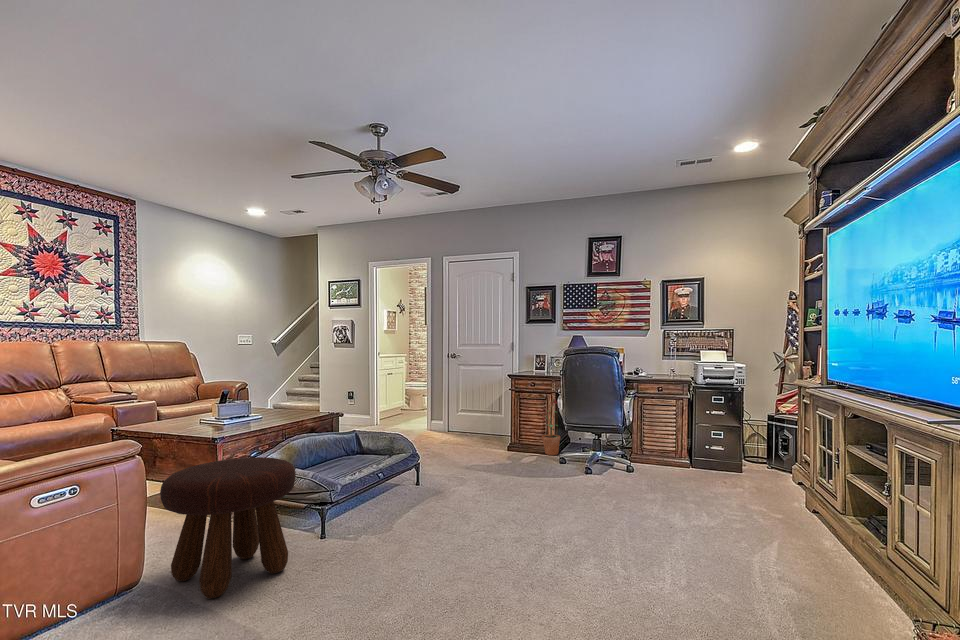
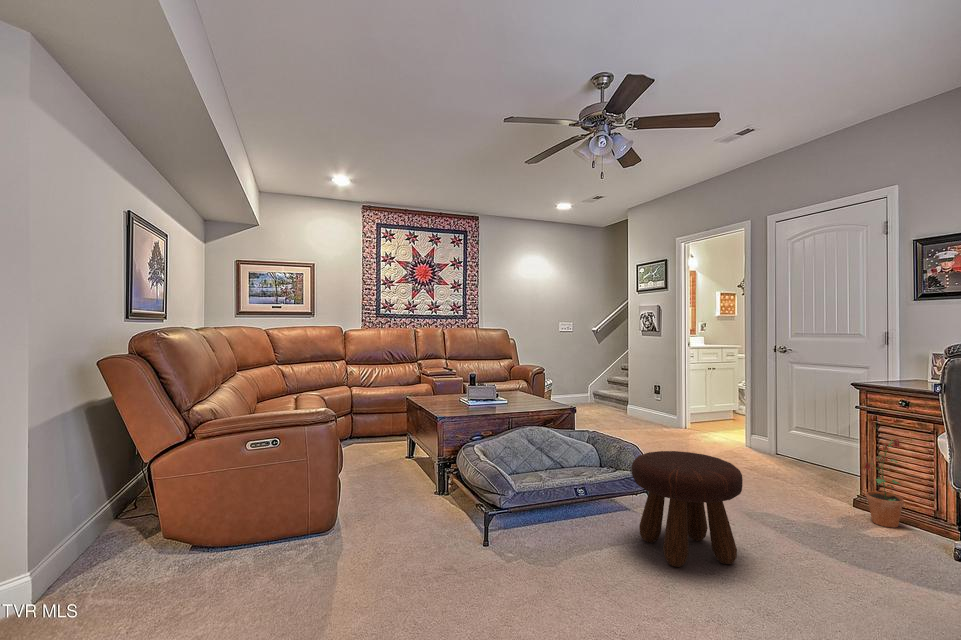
footstool: present [160,457,296,598] -> present [631,451,743,567]

